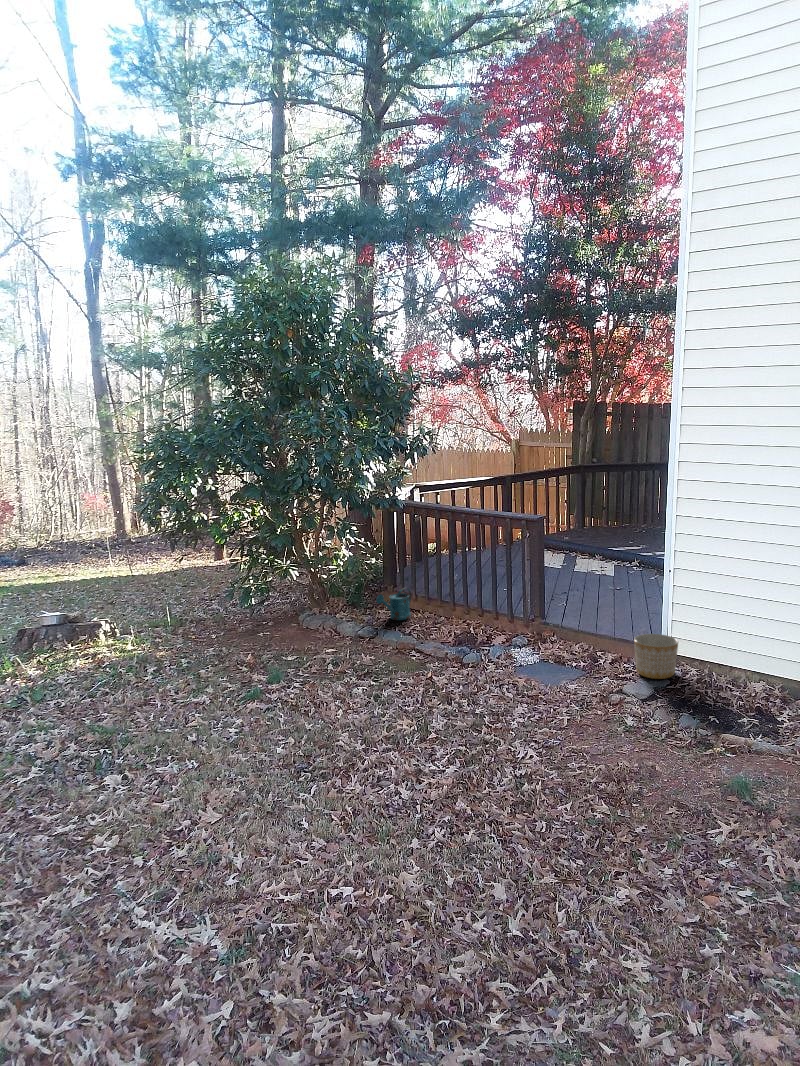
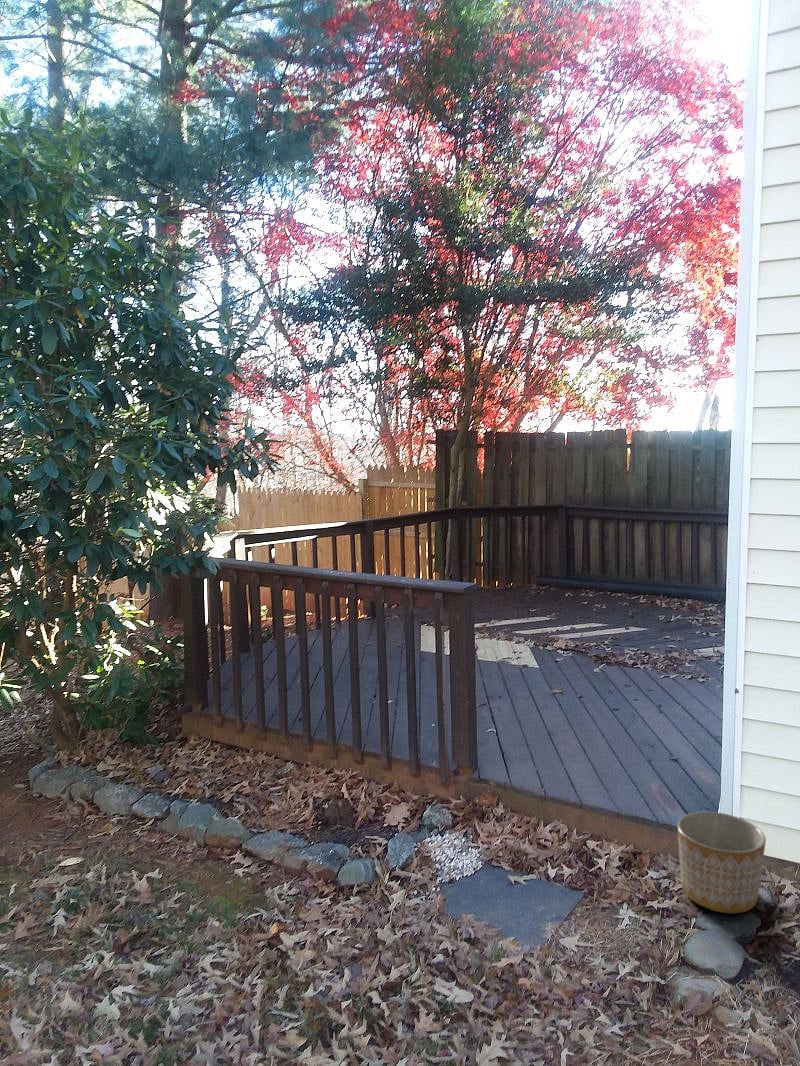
watering can: present [376,588,411,620] -> none [167,708,232,769]

